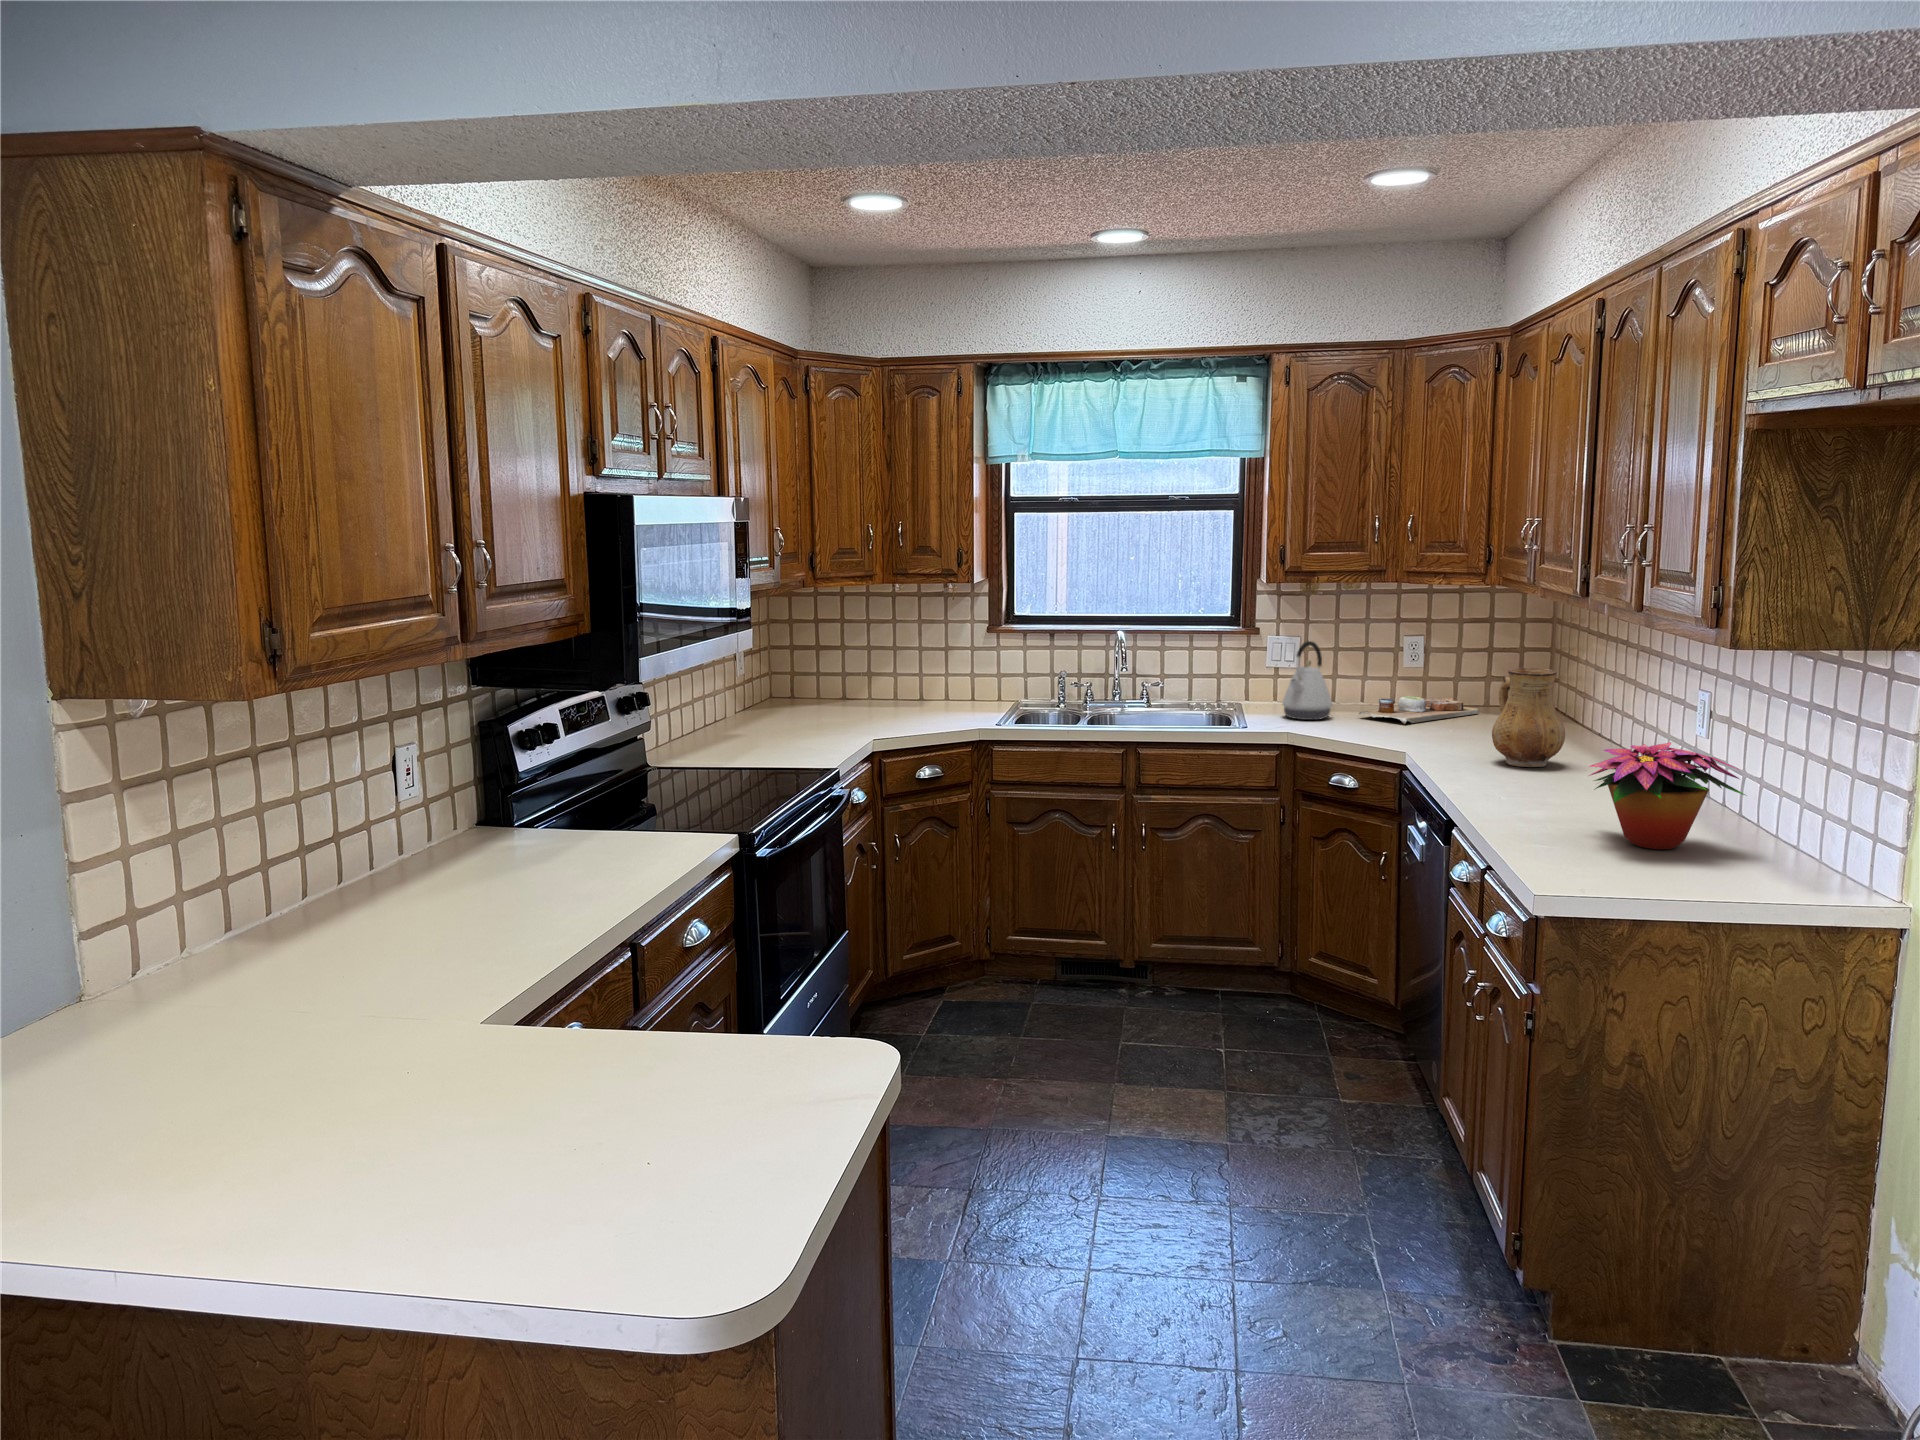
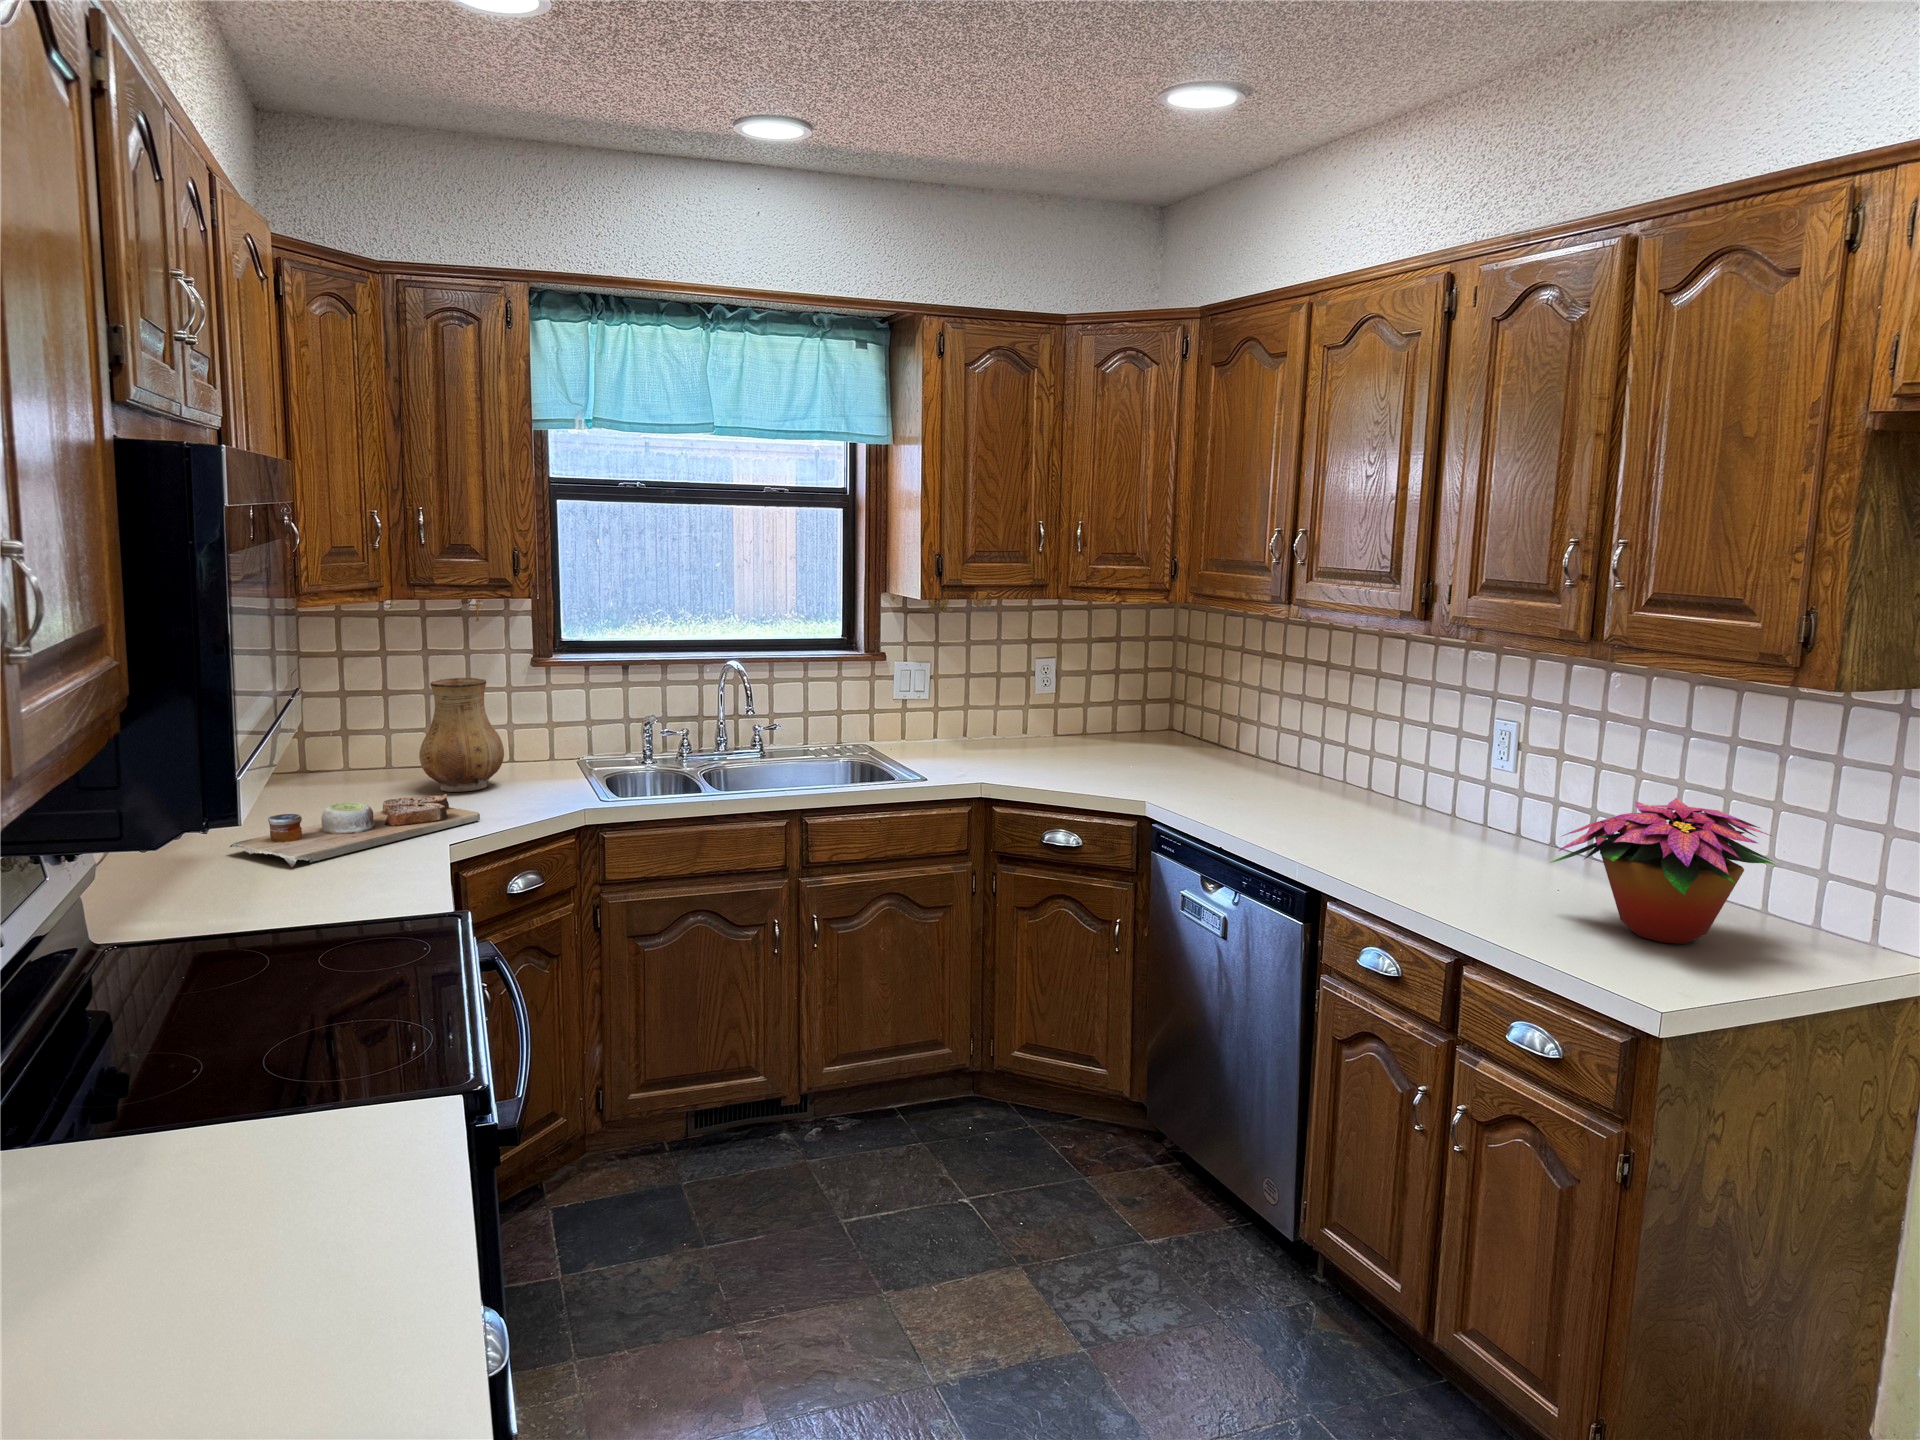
kettle: present [1282,641,1332,720] -> none [932,668,990,762]
ceramic pitcher: present [1492,668,1565,767] -> present [419,678,504,792]
cutting board: present [1359,696,1479,724] -> present [230,794,480,867]

